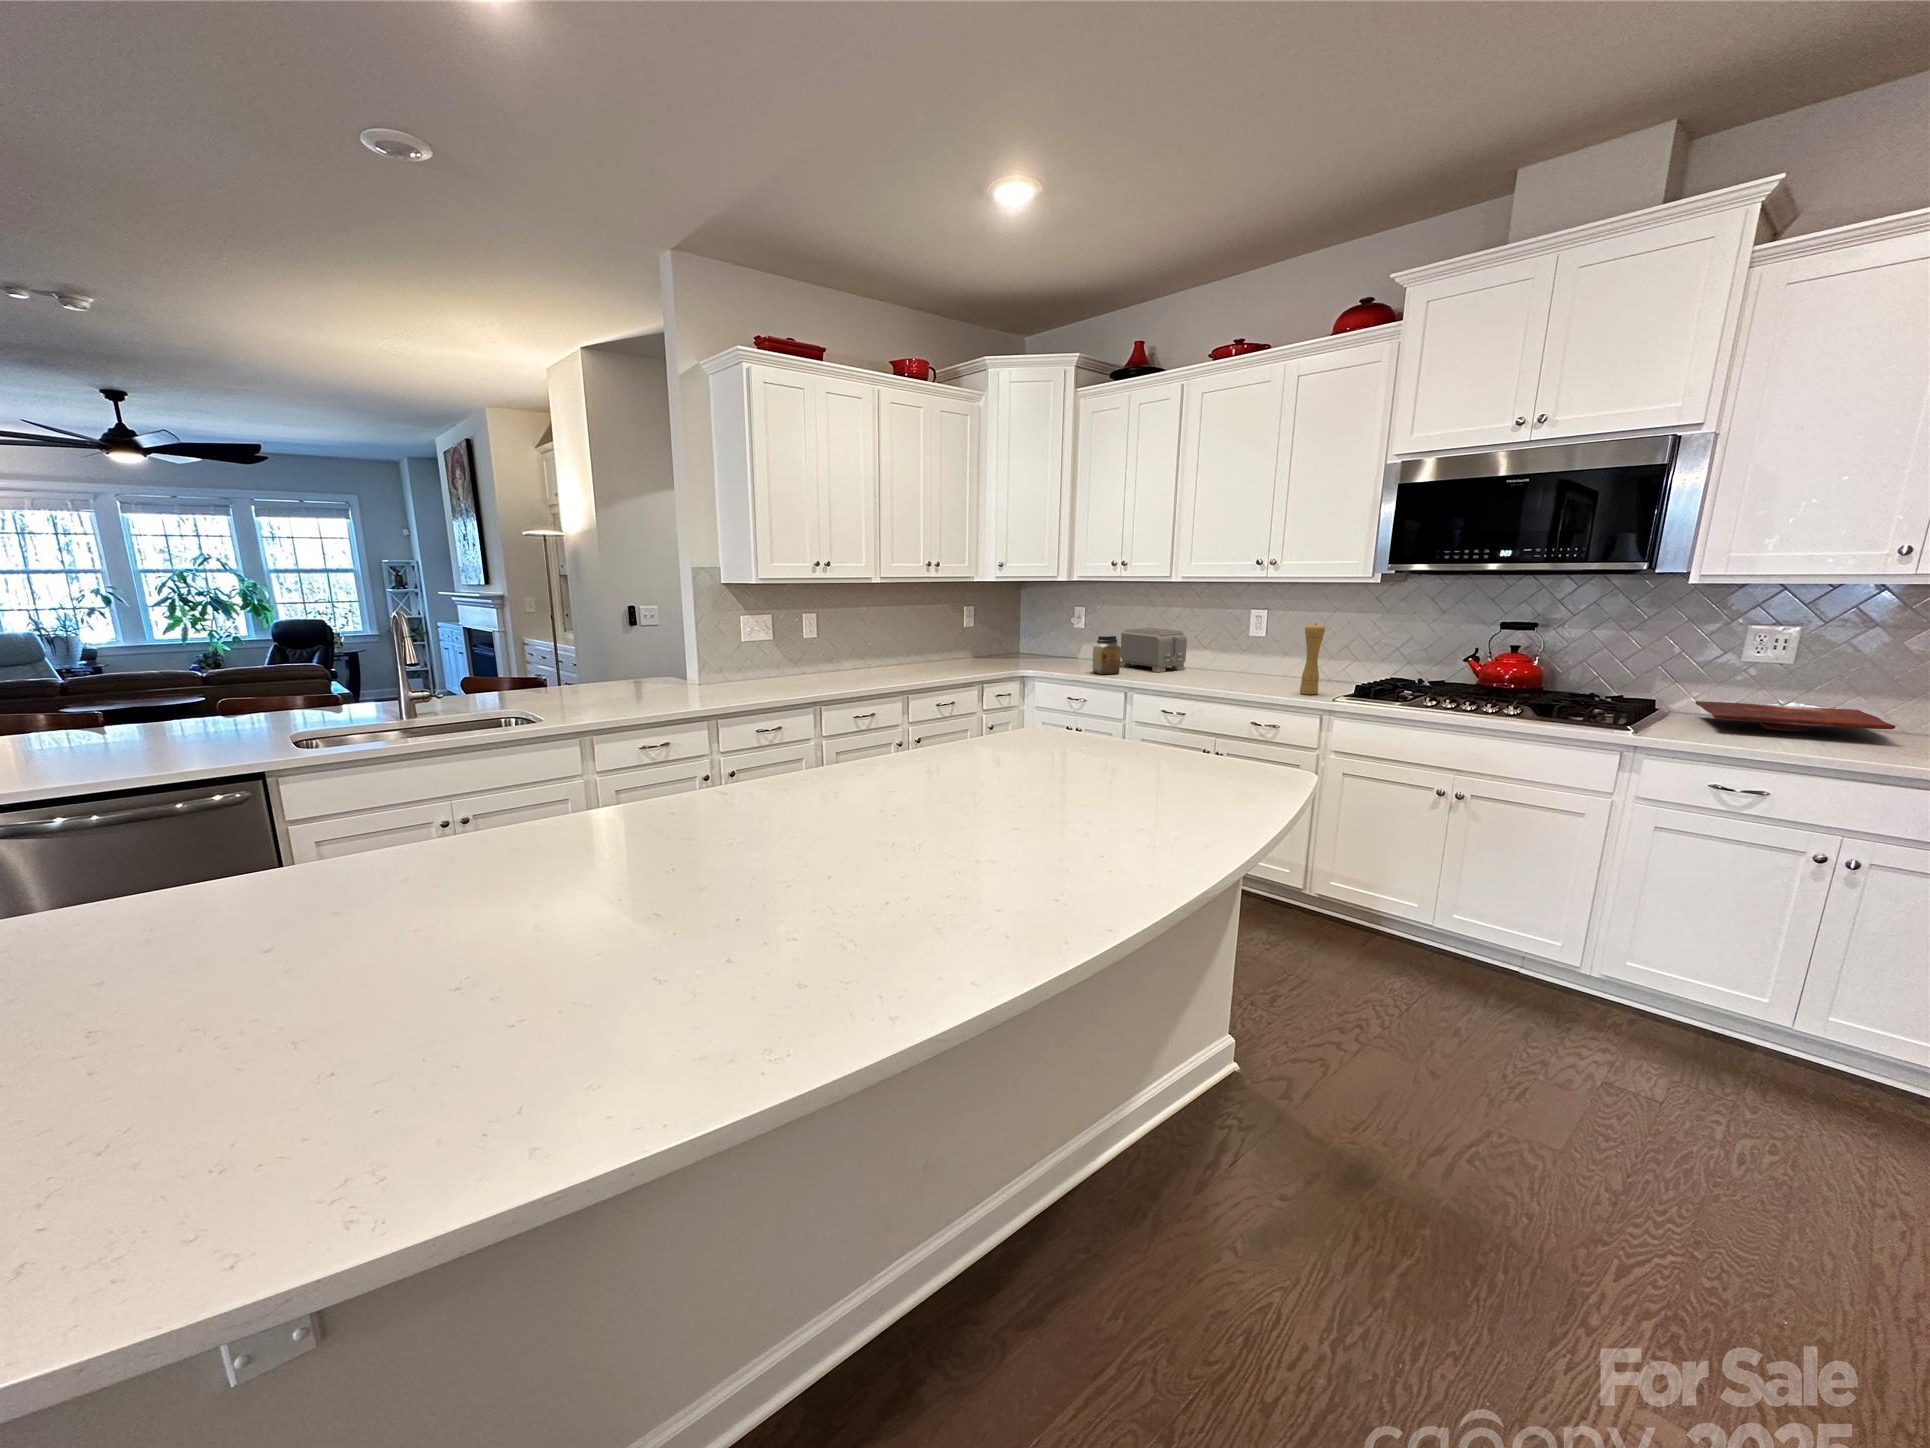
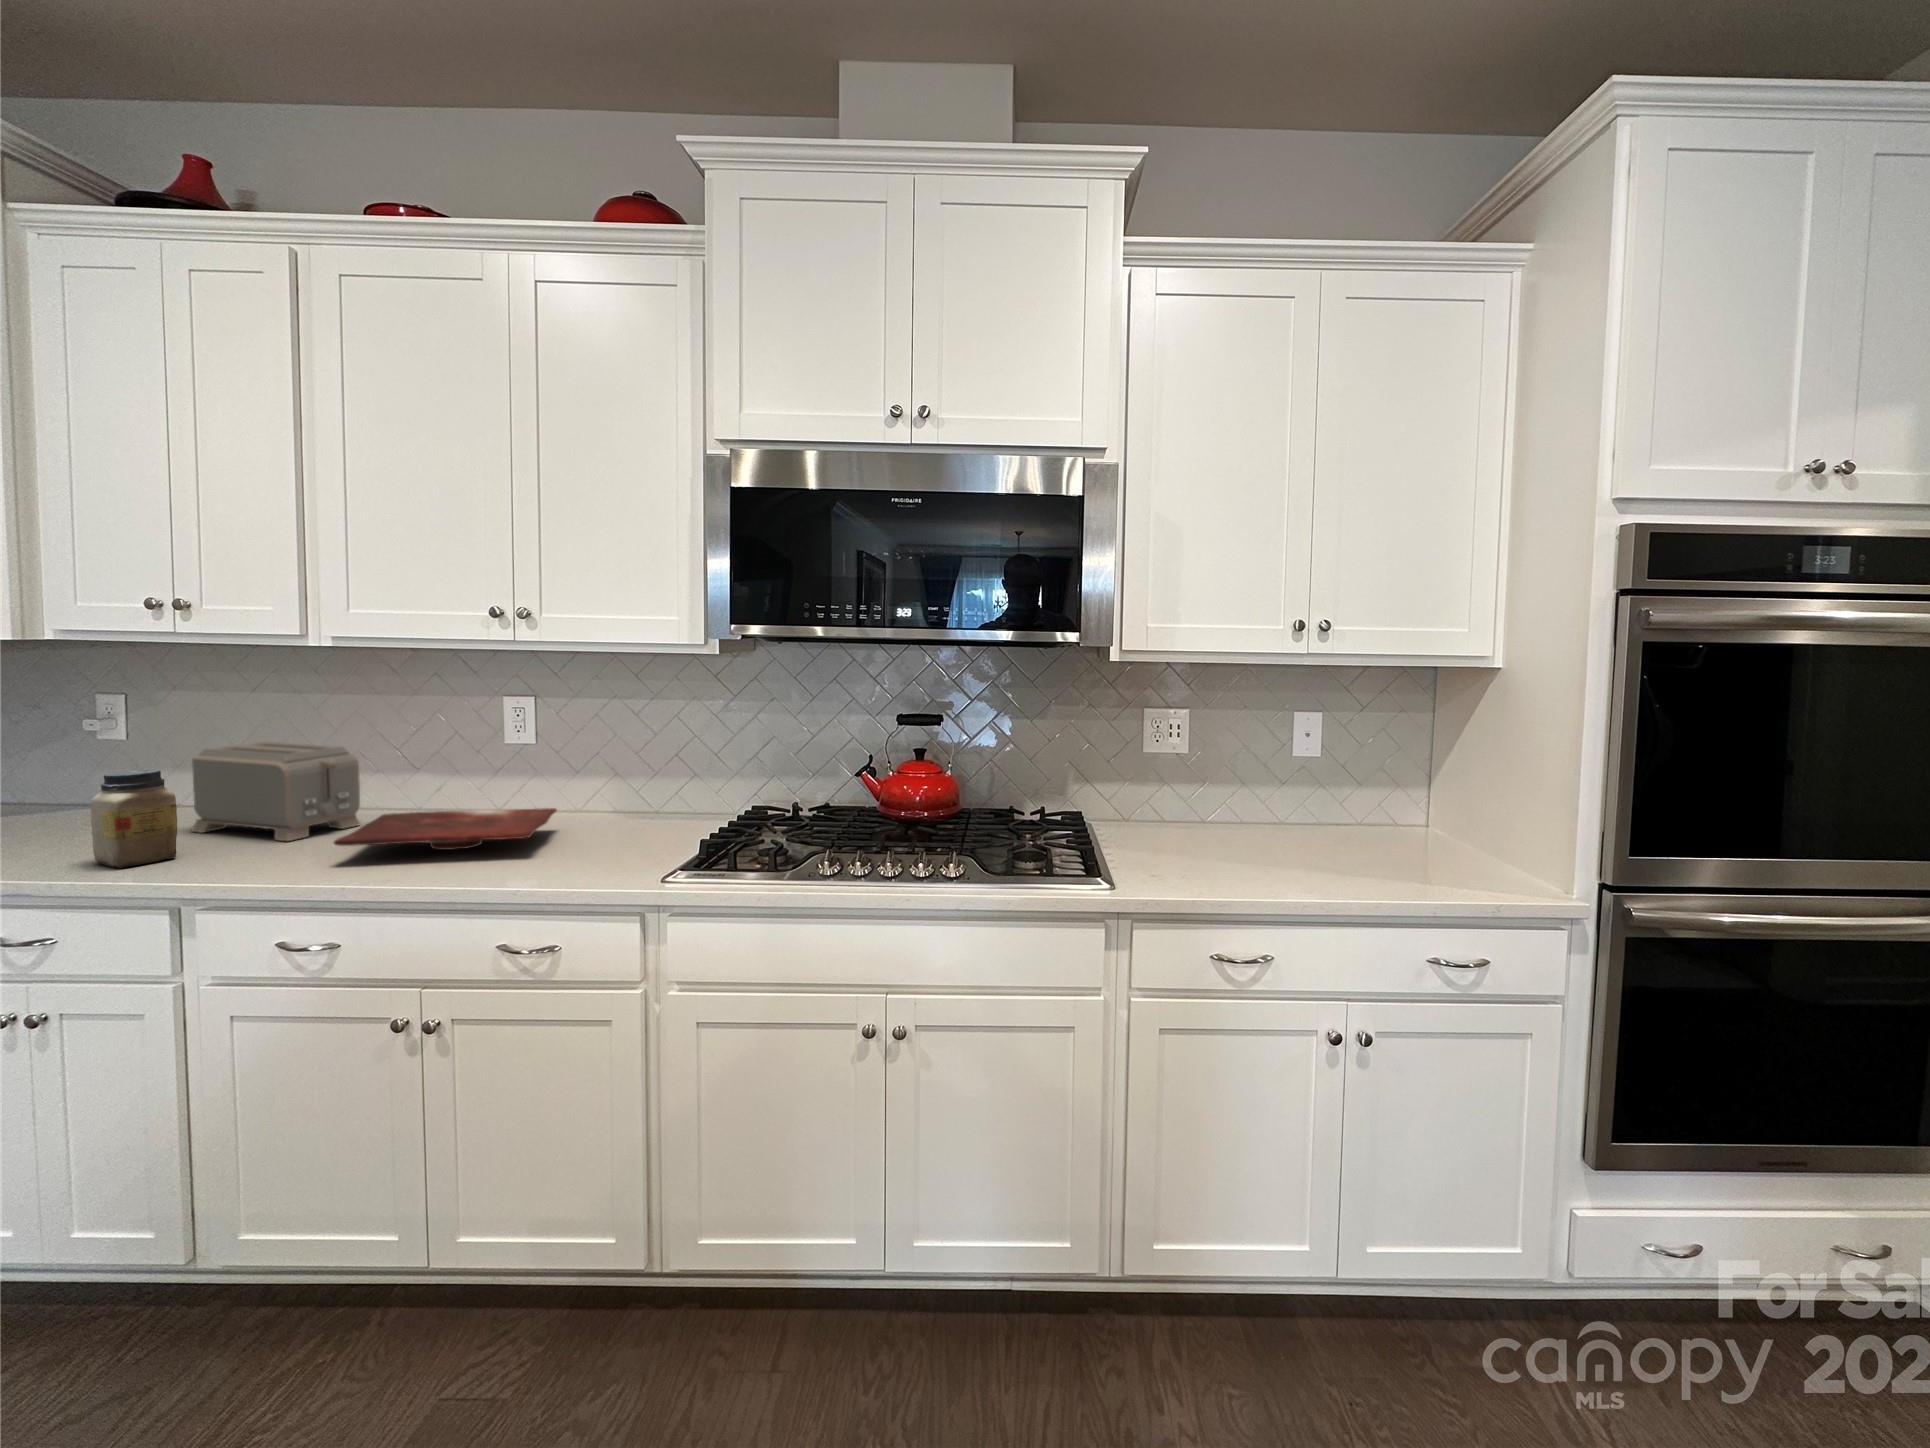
pepper mill: present [1300,624,1325,694] -> none [594,732,632,870]
cutting board: present [1696,701,1896,732] -> present [334,808,557,850]

